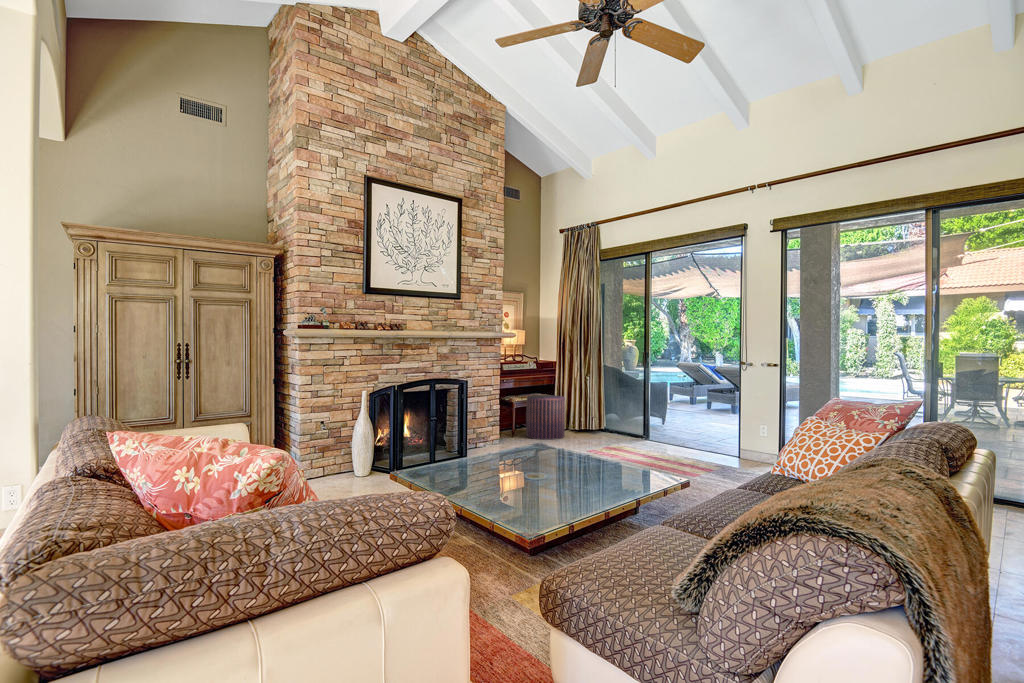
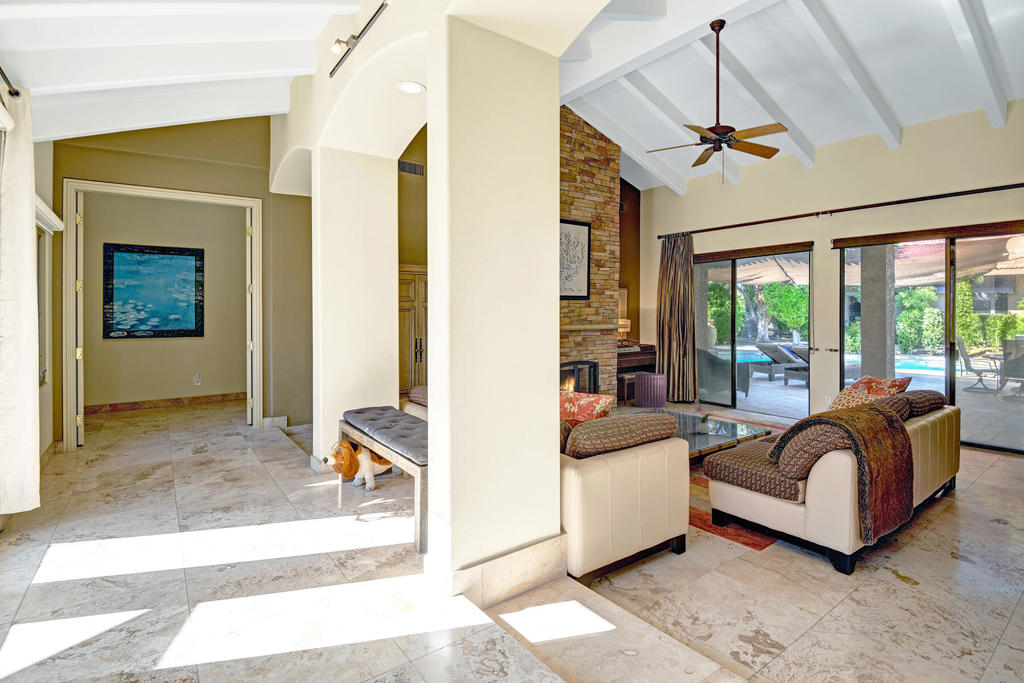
flower arrangement: none [565,435,594,507] -> present [695,399,711,433]

